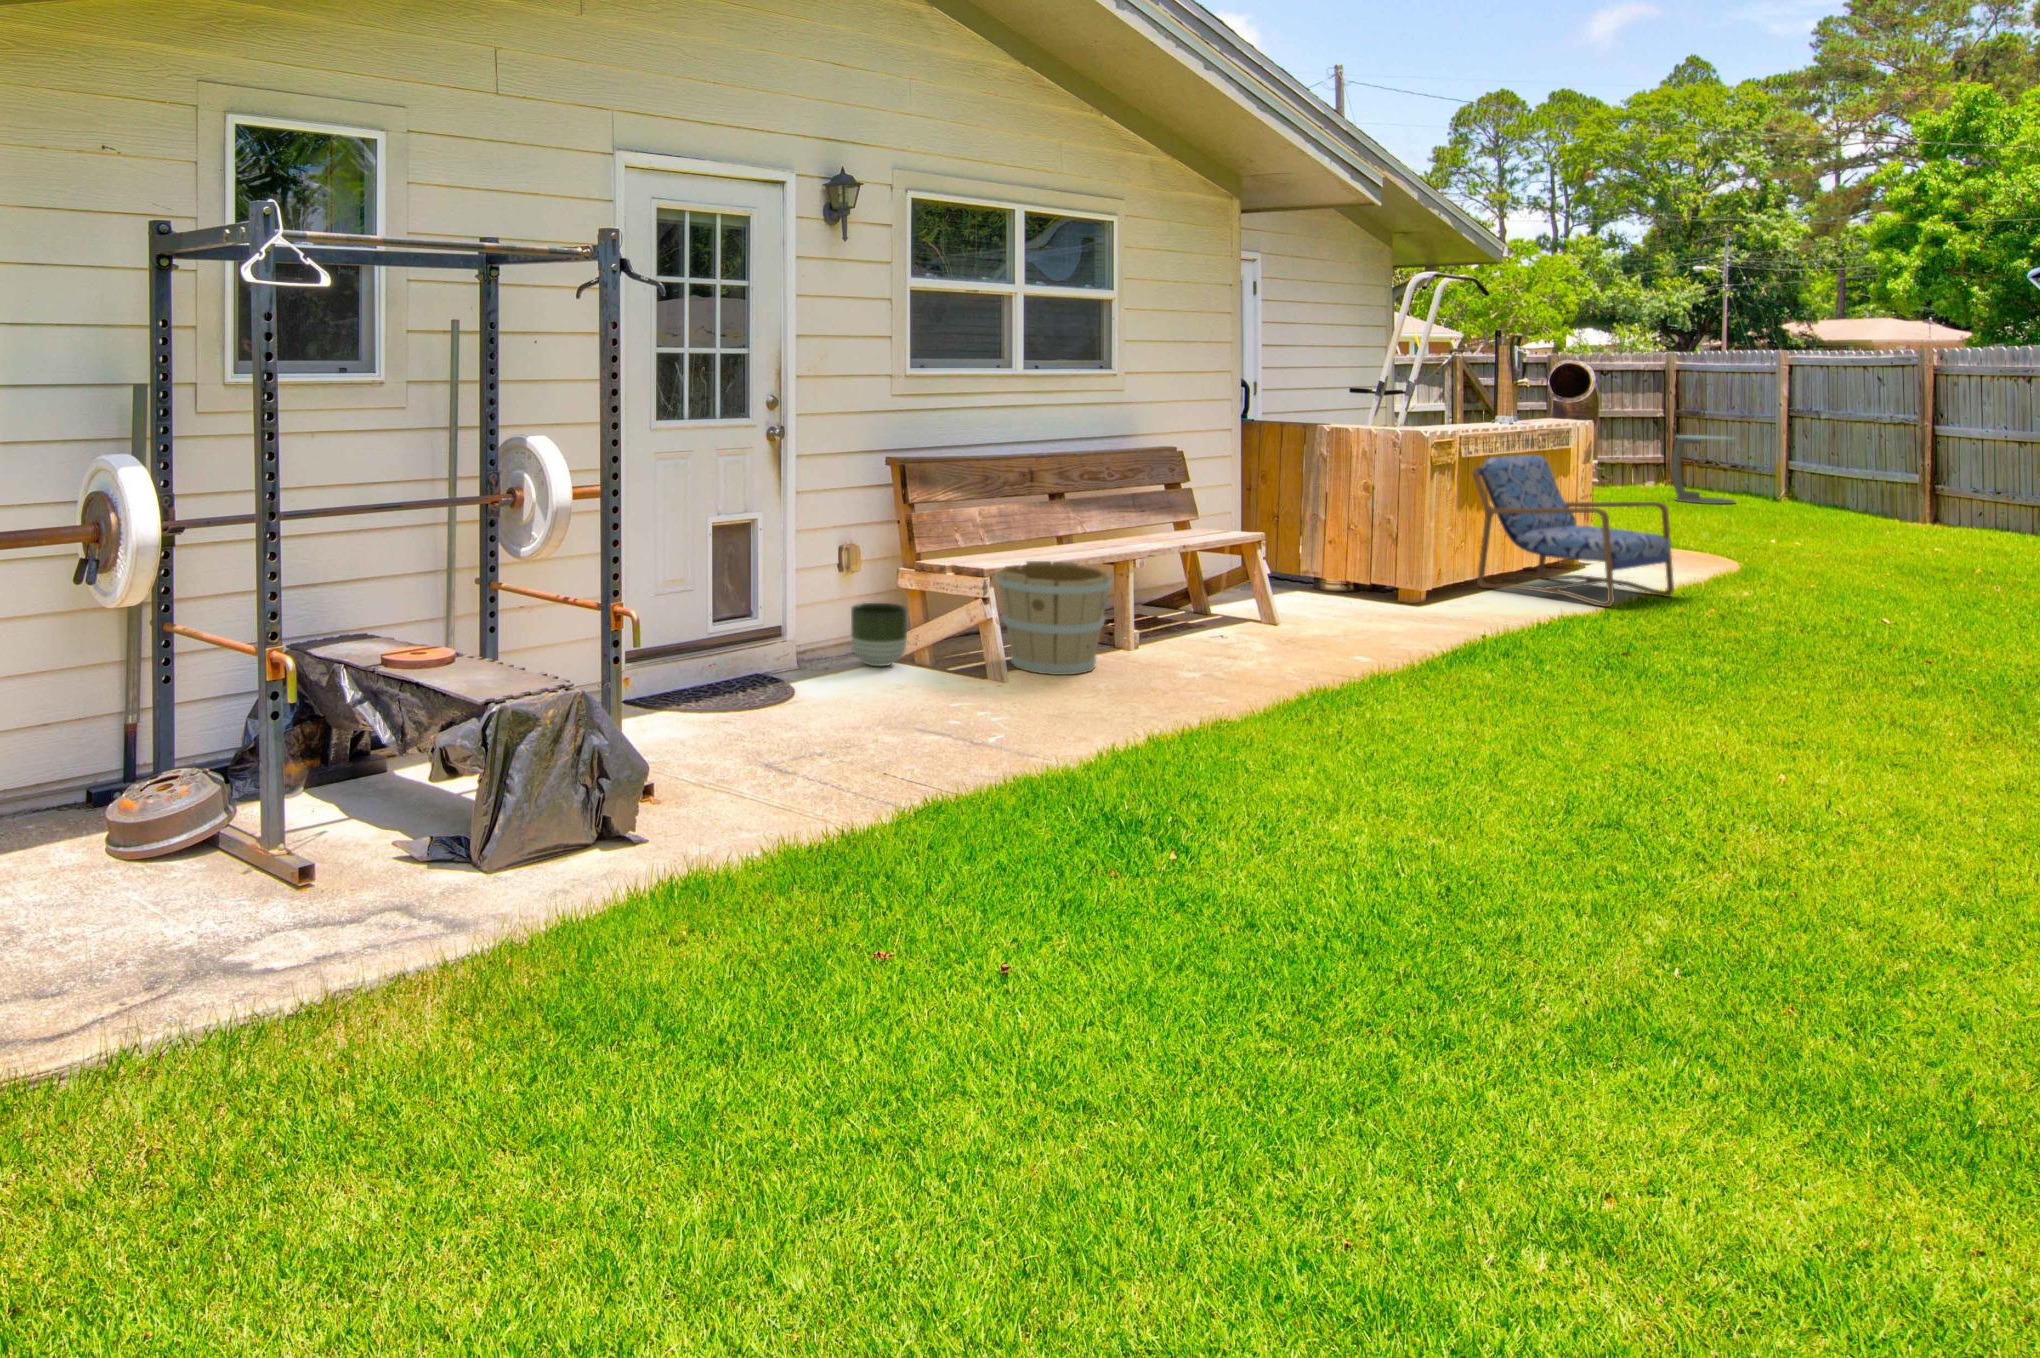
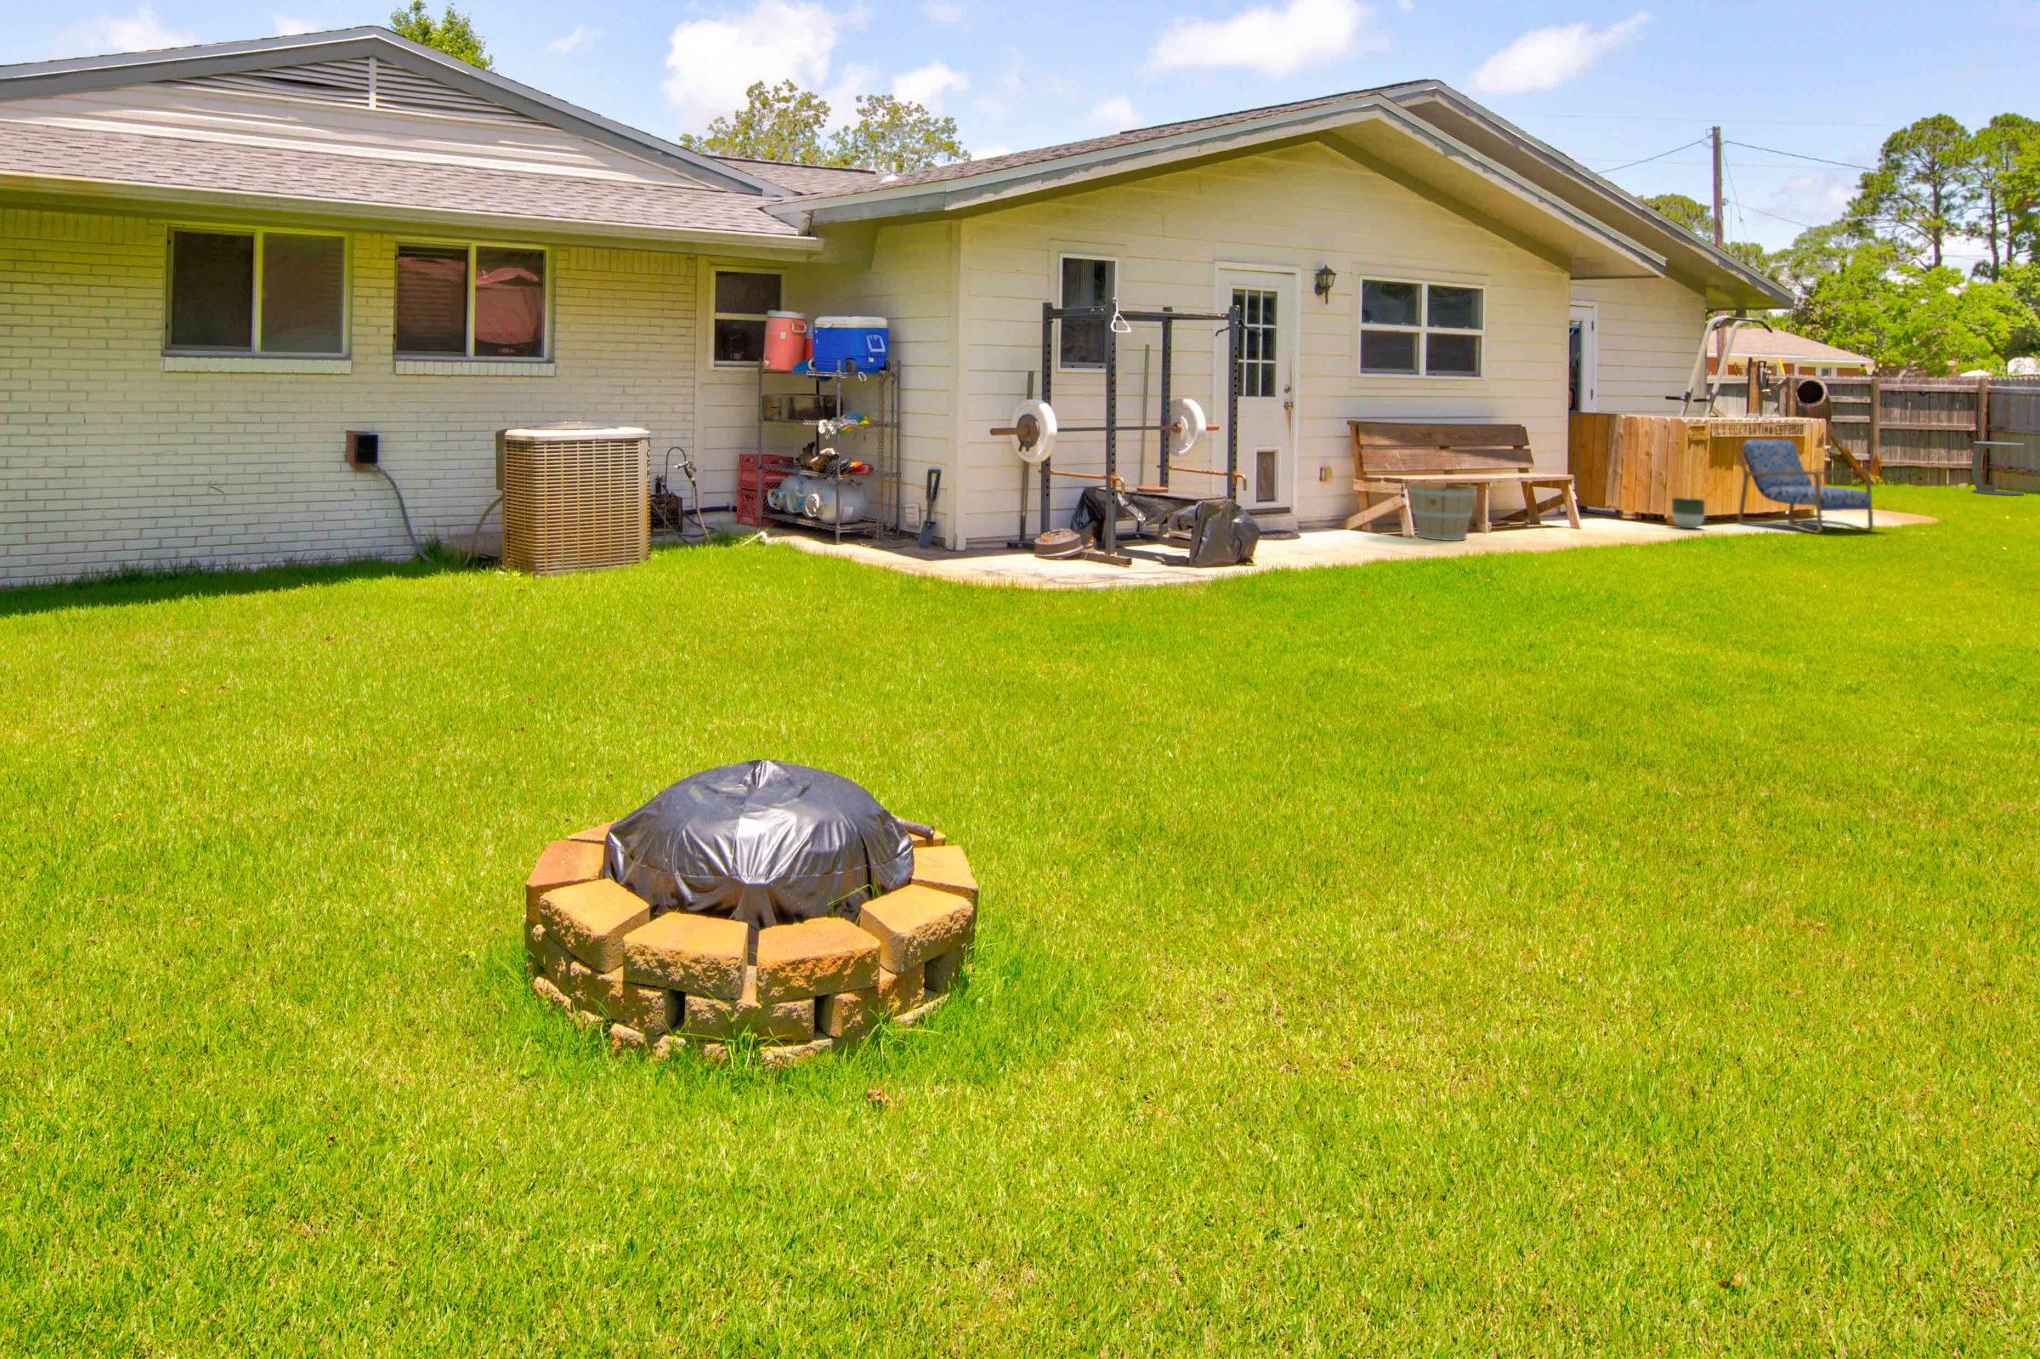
planter: present [851,603,907,666] -> present [1672,498,1705,528]

